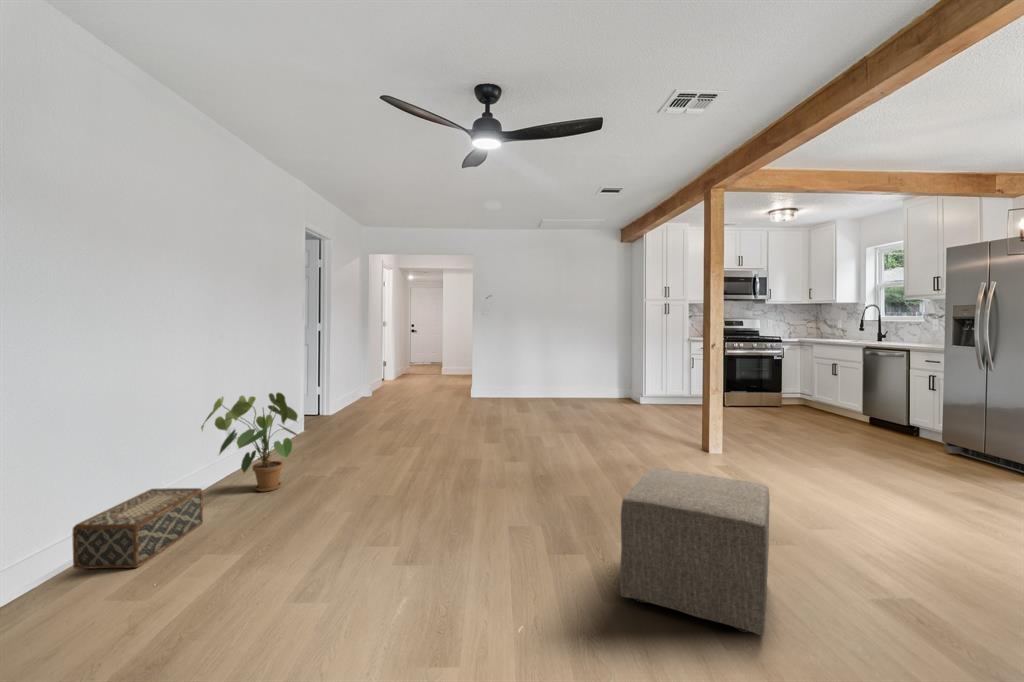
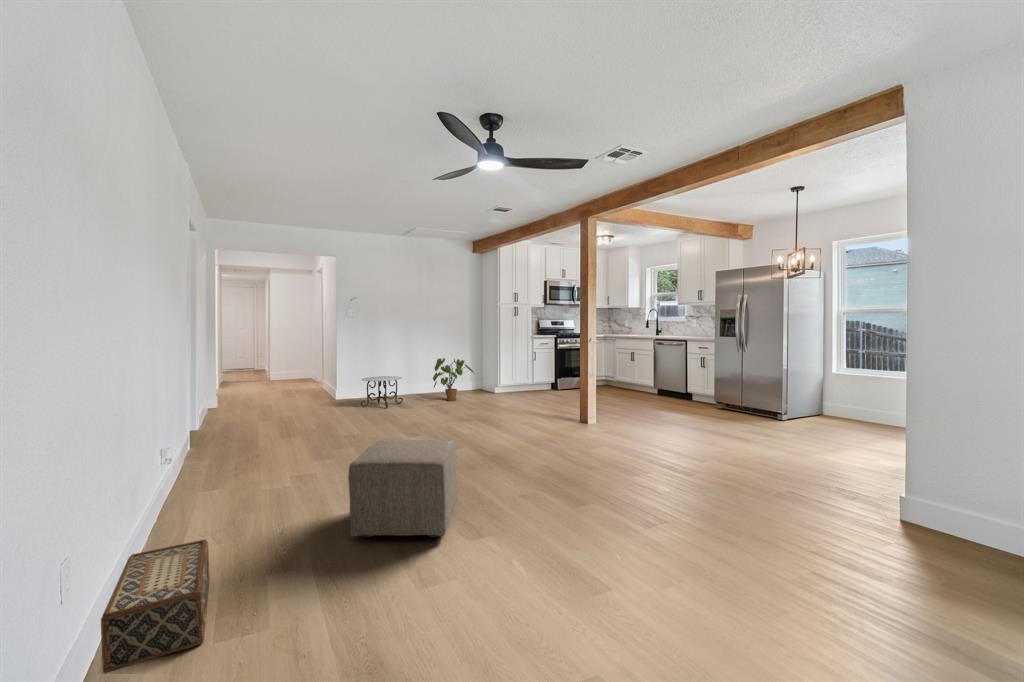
side table: none [495,373,536,405] -> present [361,376,403,408]
house plant: present [201,392,298,492] -> present [433,358,474,401]
ottoman: present [620,468,770,635] -> present [348,440,457,538]

